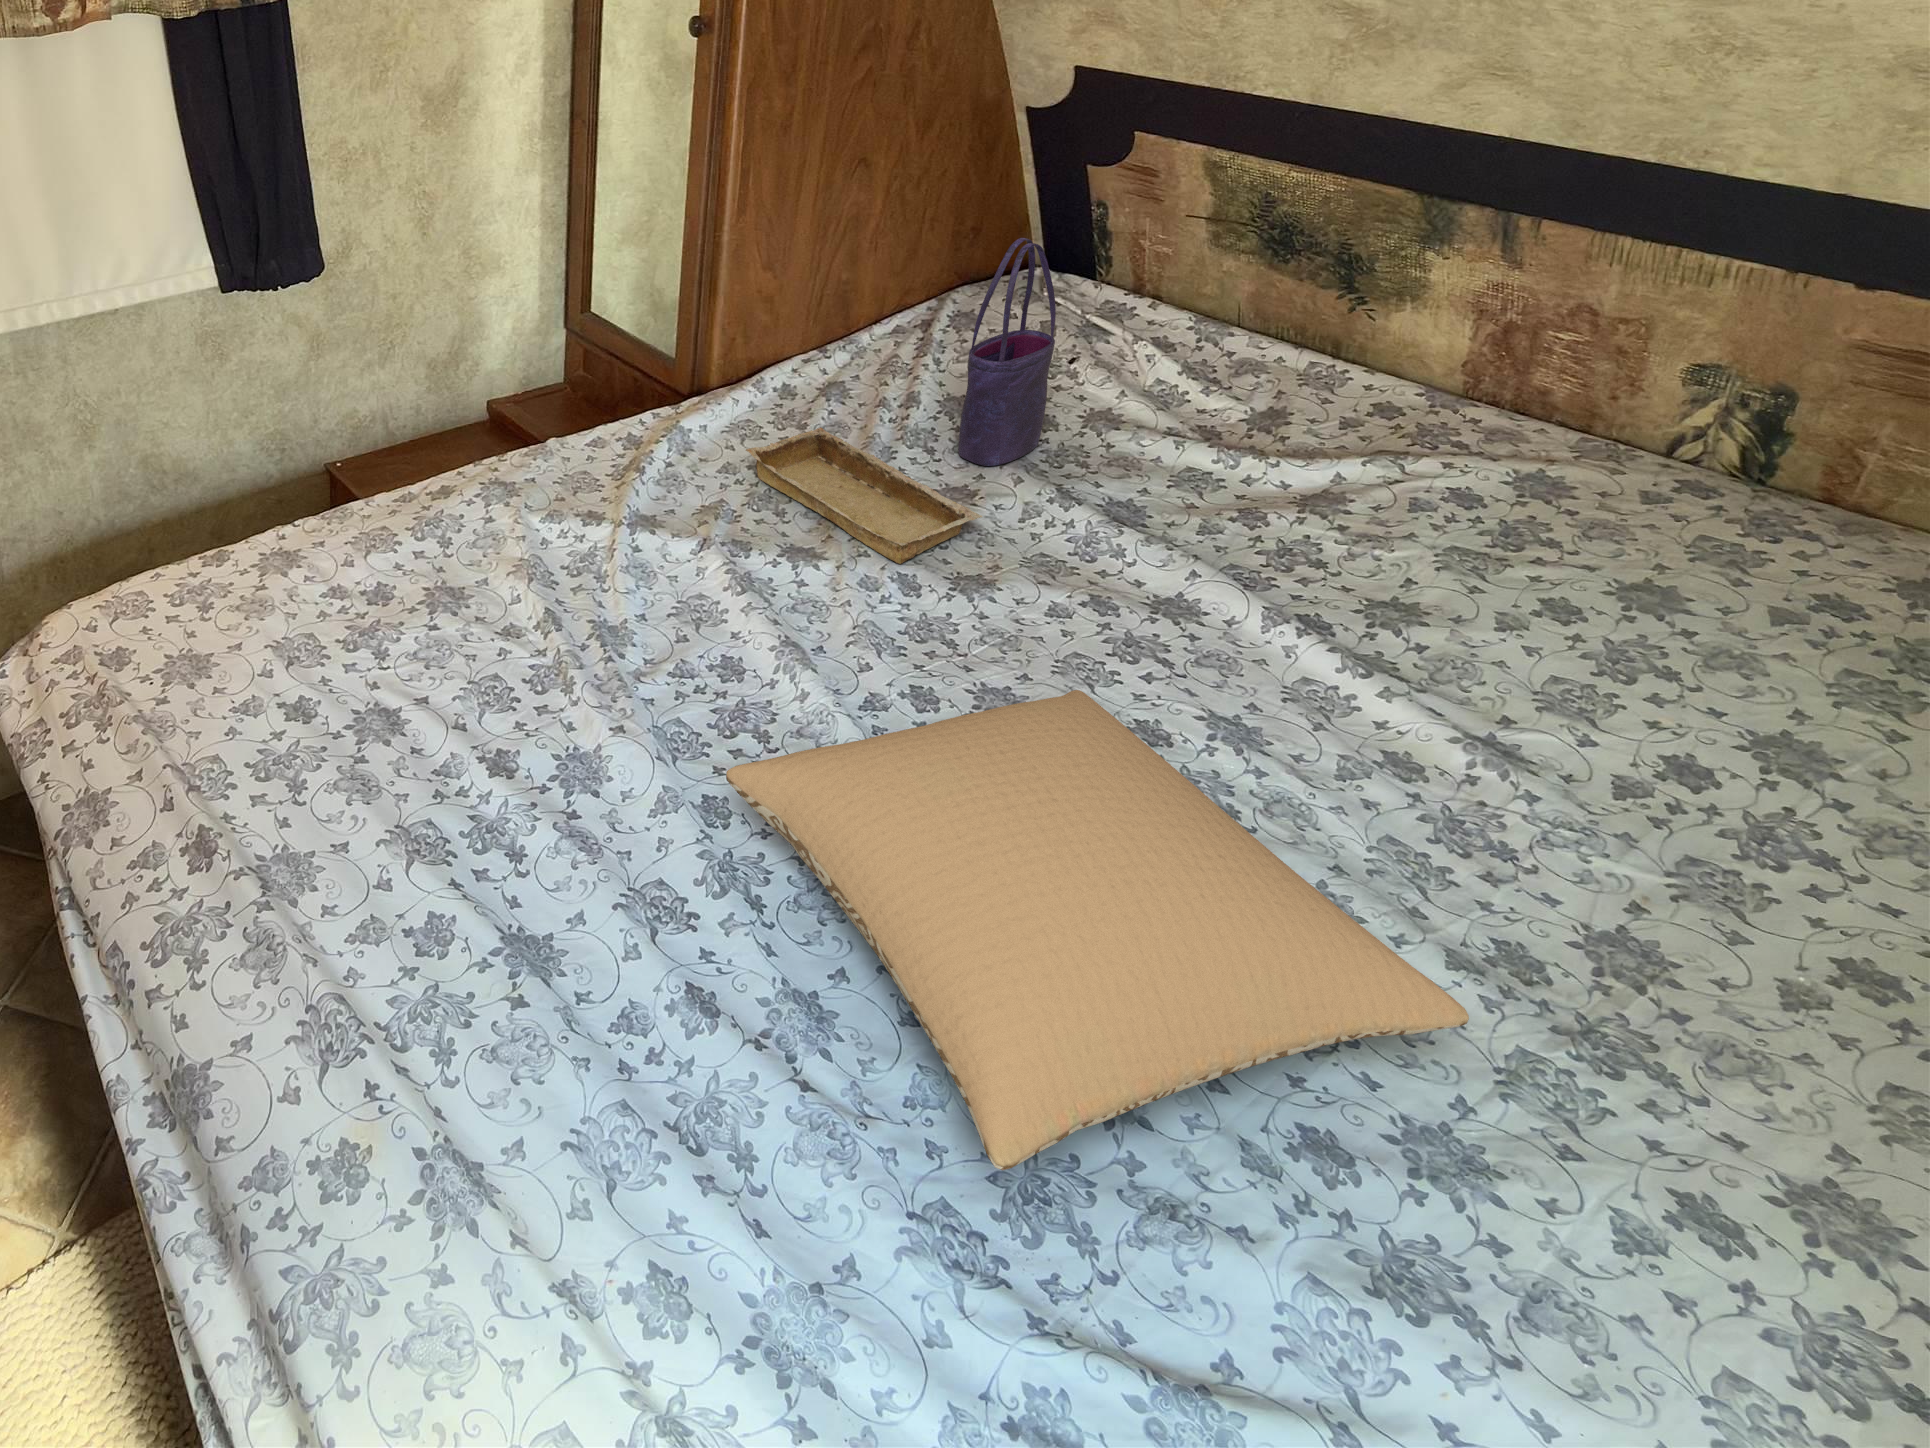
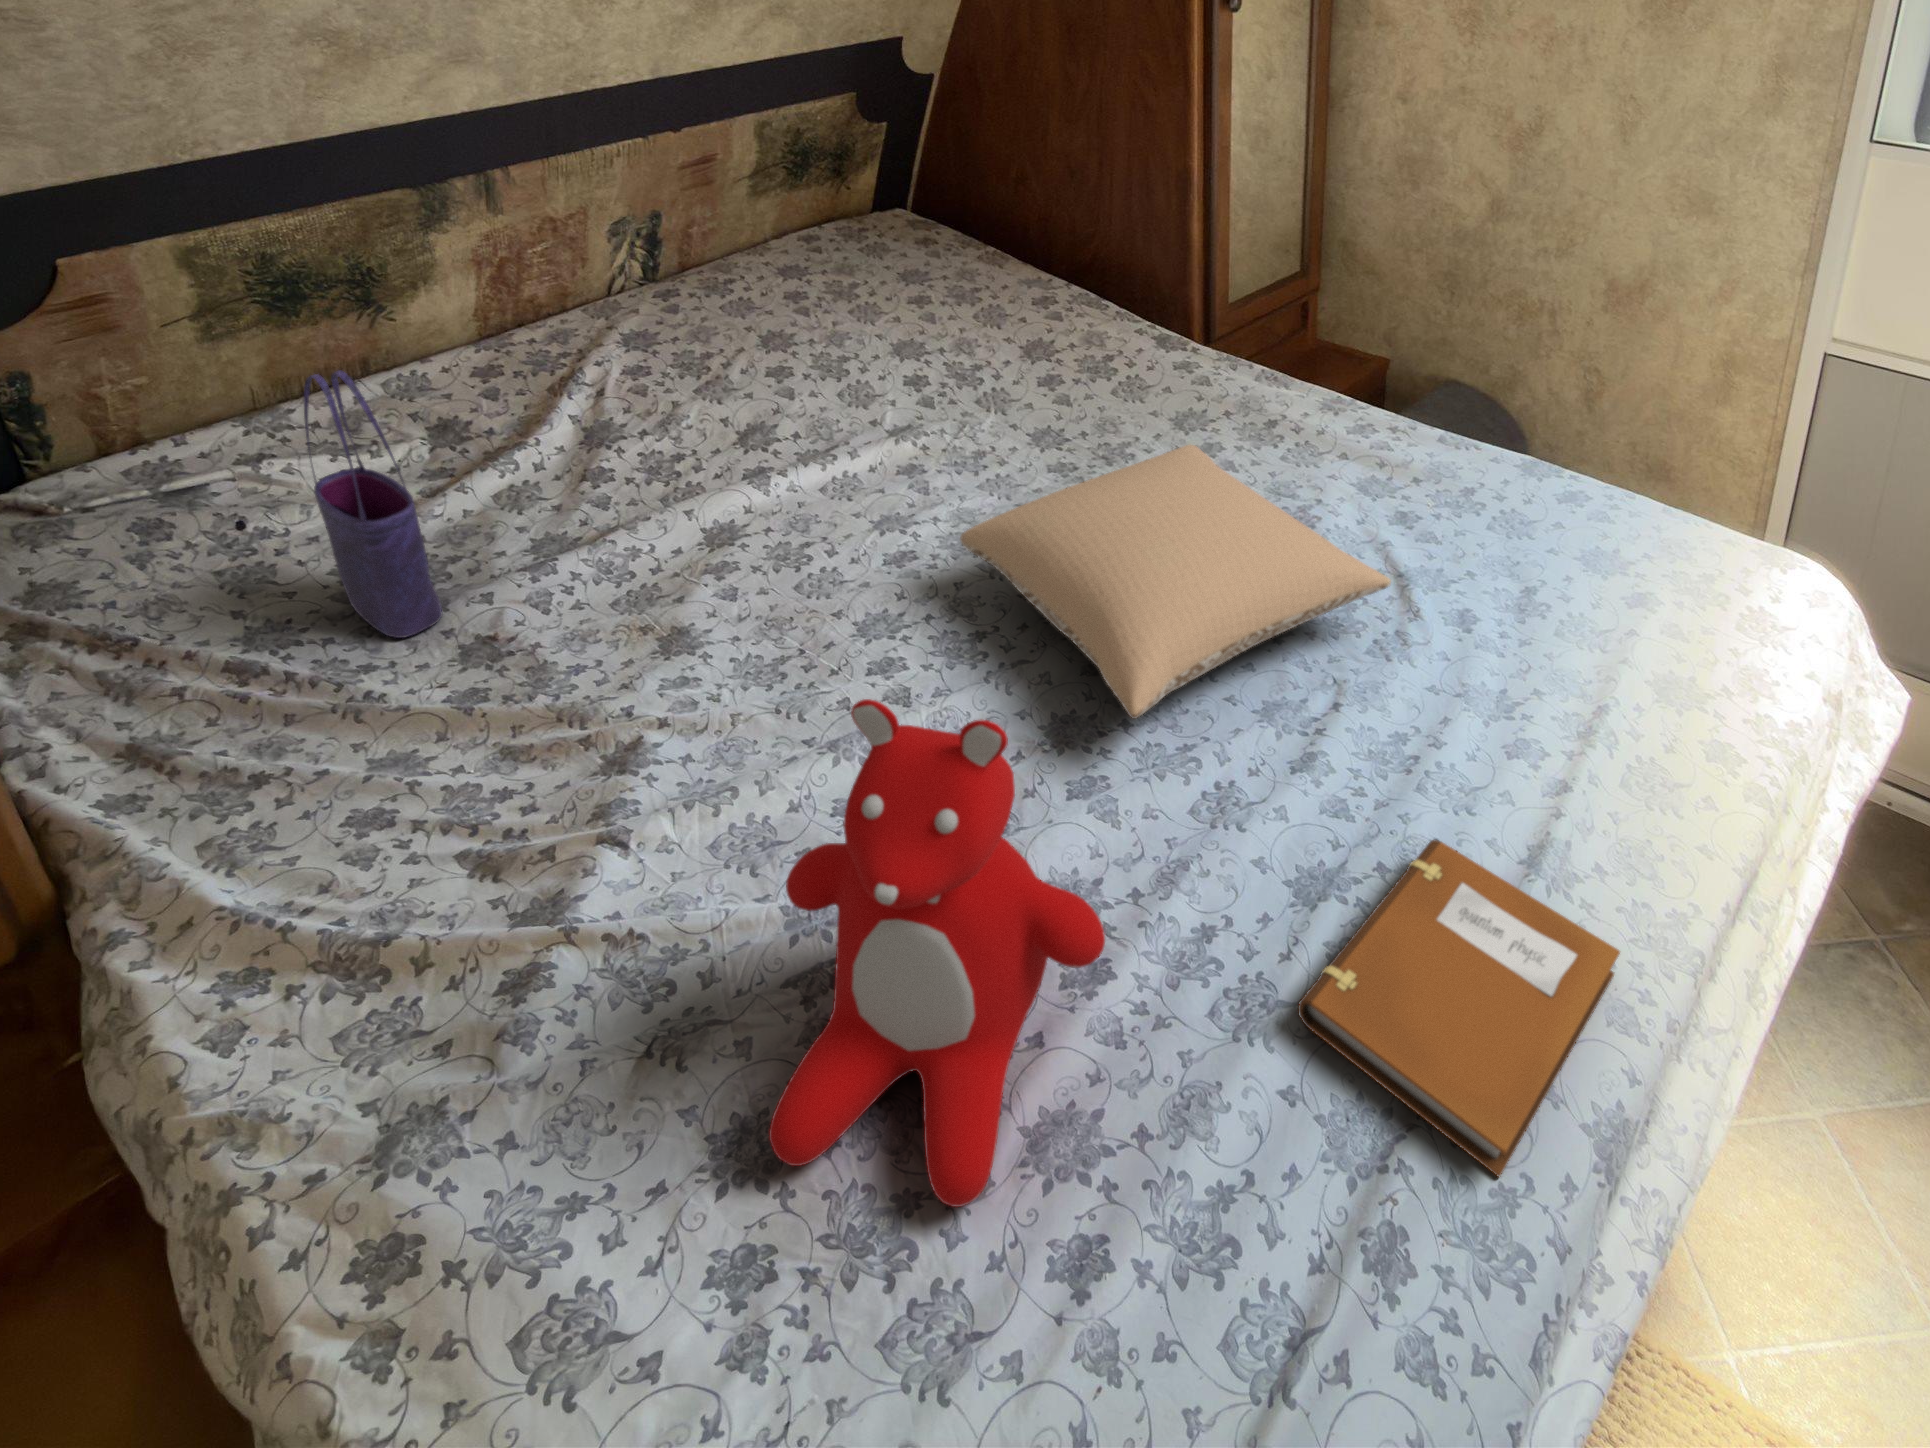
teddy bear: none [358,408,574,707] -> present [769,699,1105,1207]
tray: present [746,427,982,564] -> none [335,605,670,815]
notebook: none [199,851,521,1184] -> present [1298,840,1620,1177]

